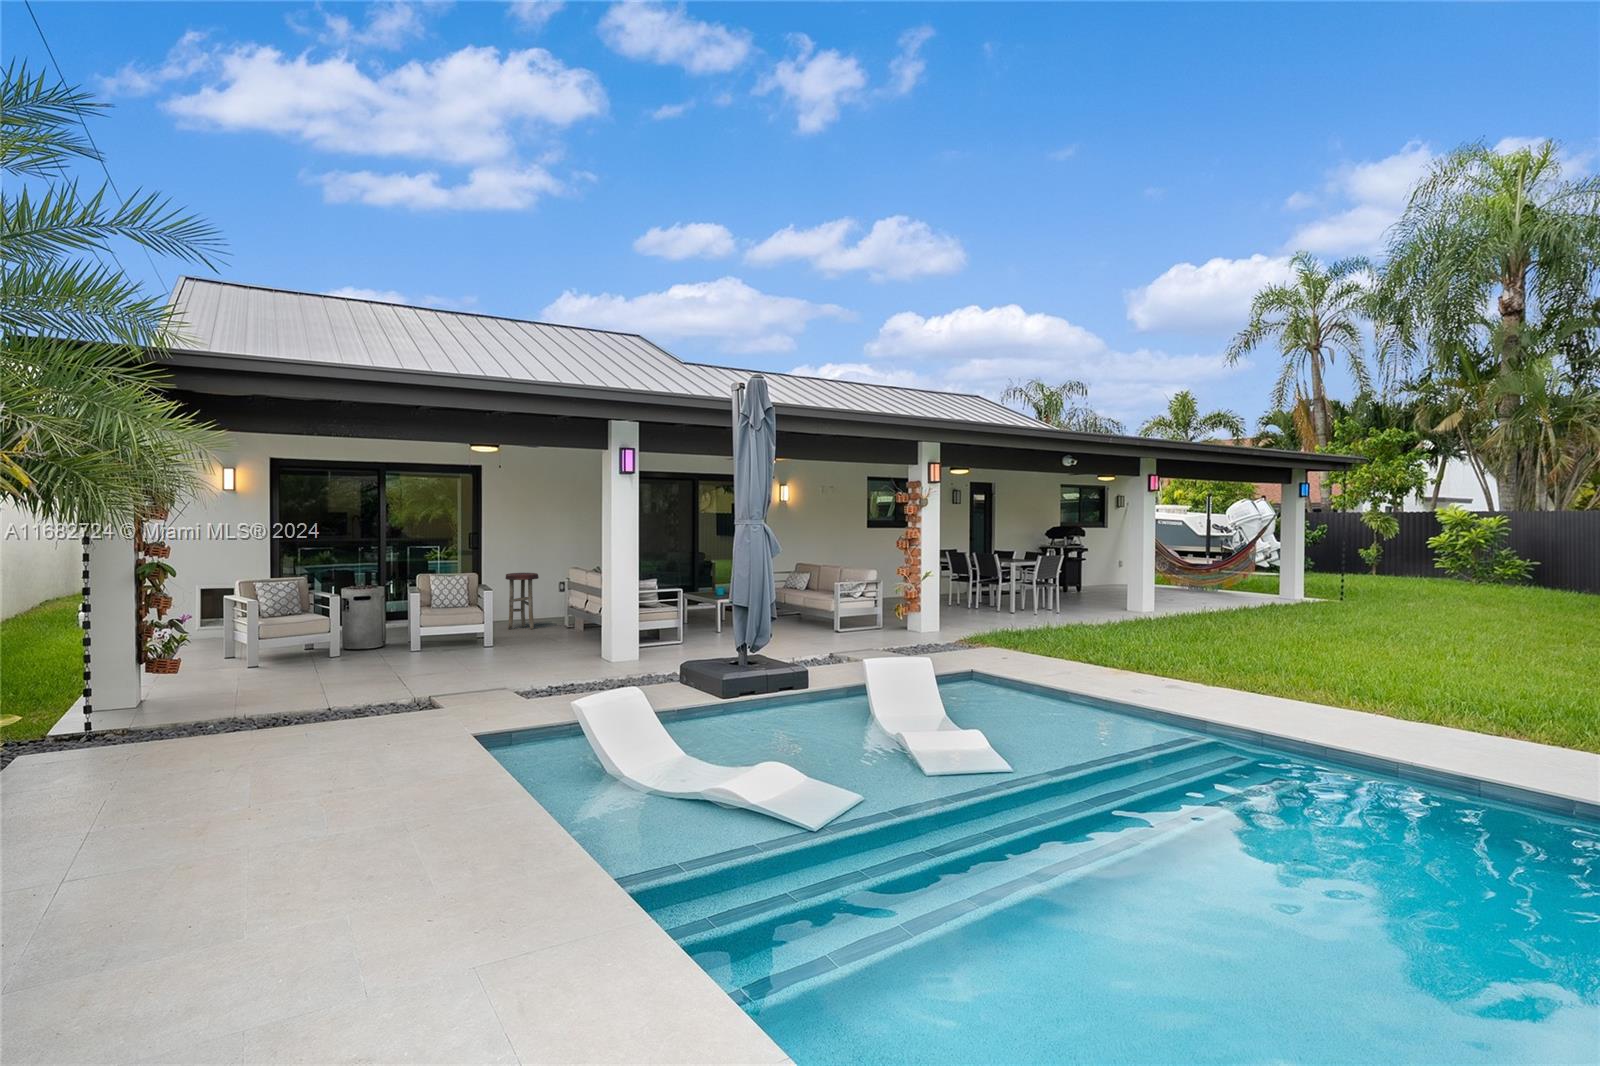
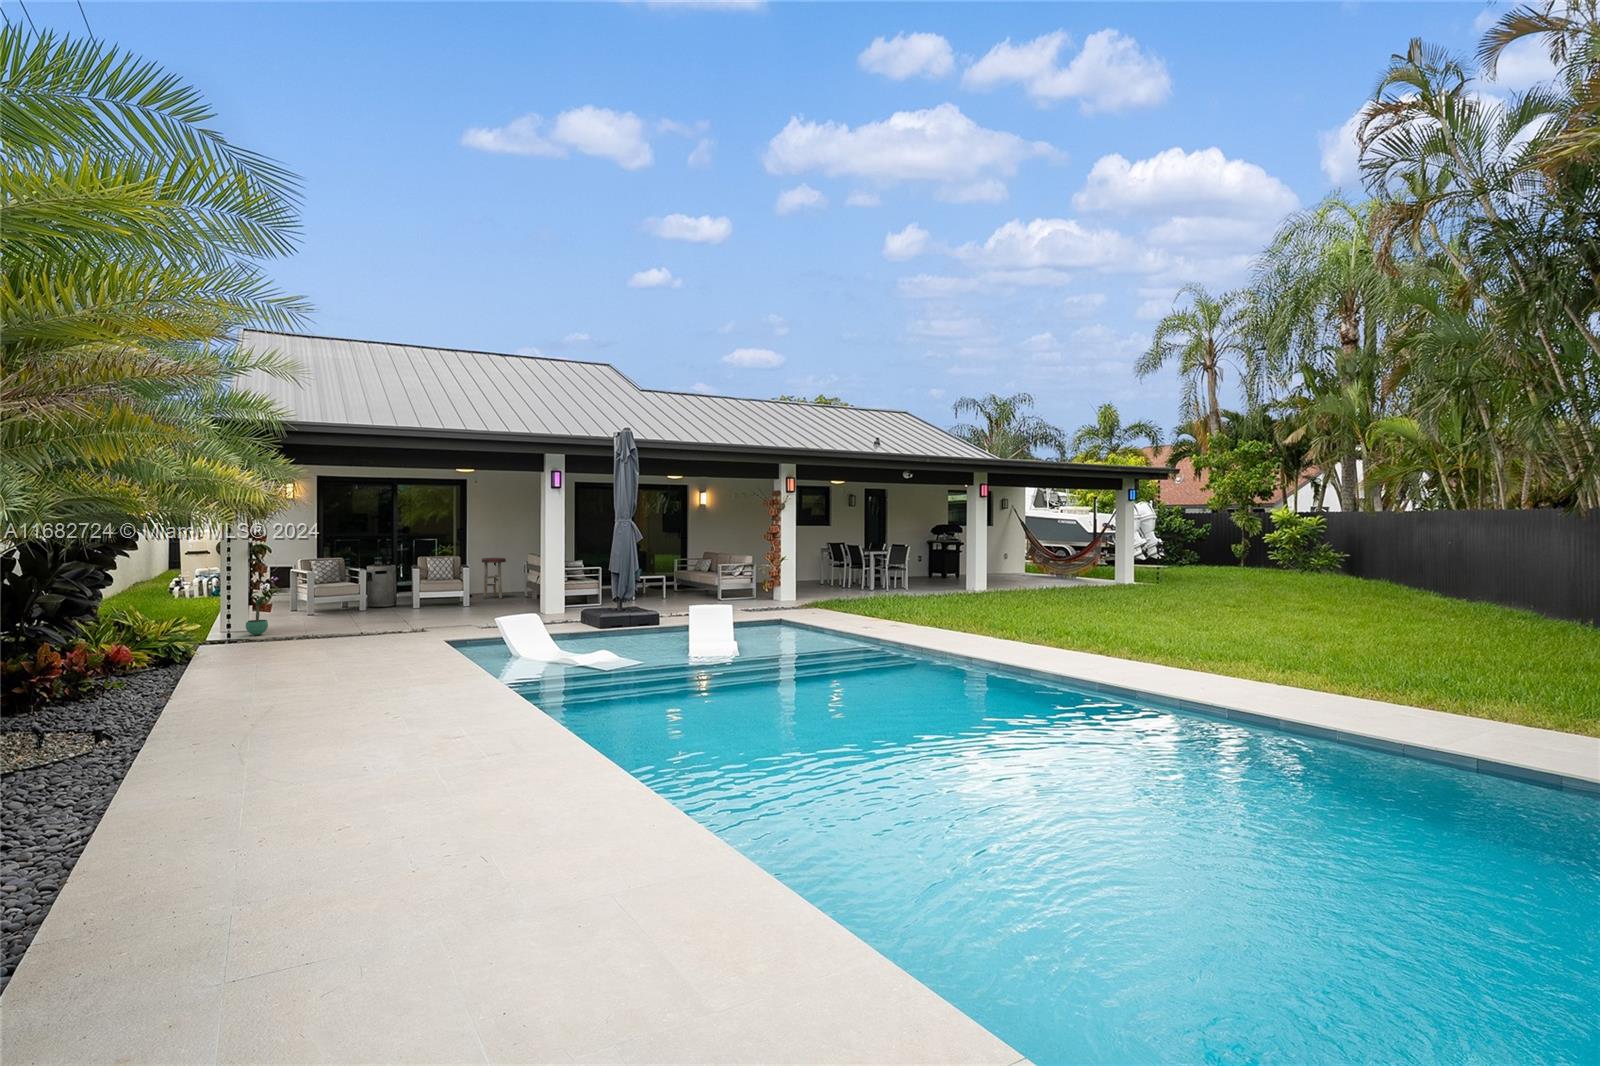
potted plant: none [118,649,160,717] -> present [246,596,268,635]

